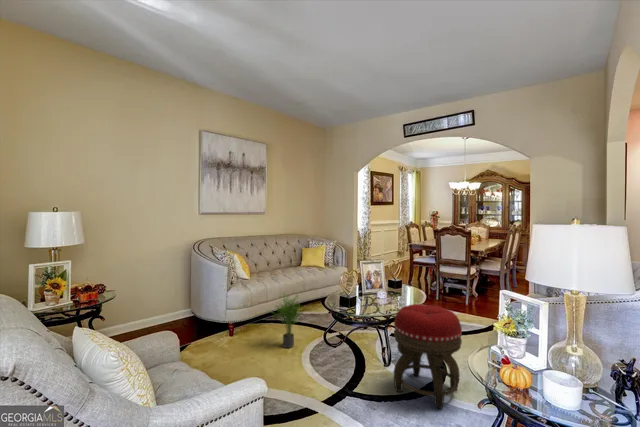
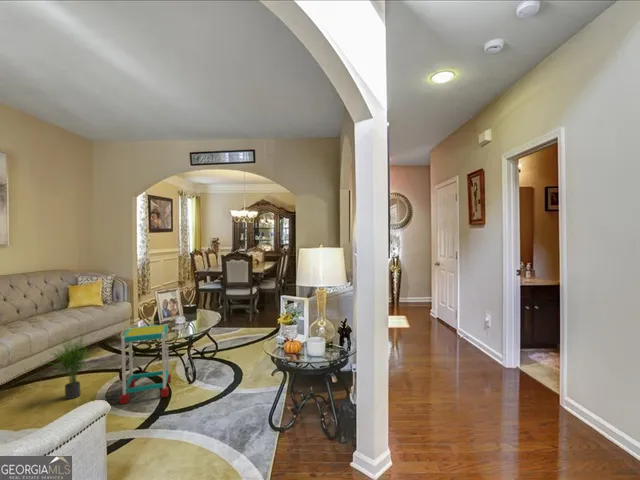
side table: none [319,294,368,375] -> present [120,324,171,404]
footstool: present [394,304,462,409] -> none [200,319,255,398]

